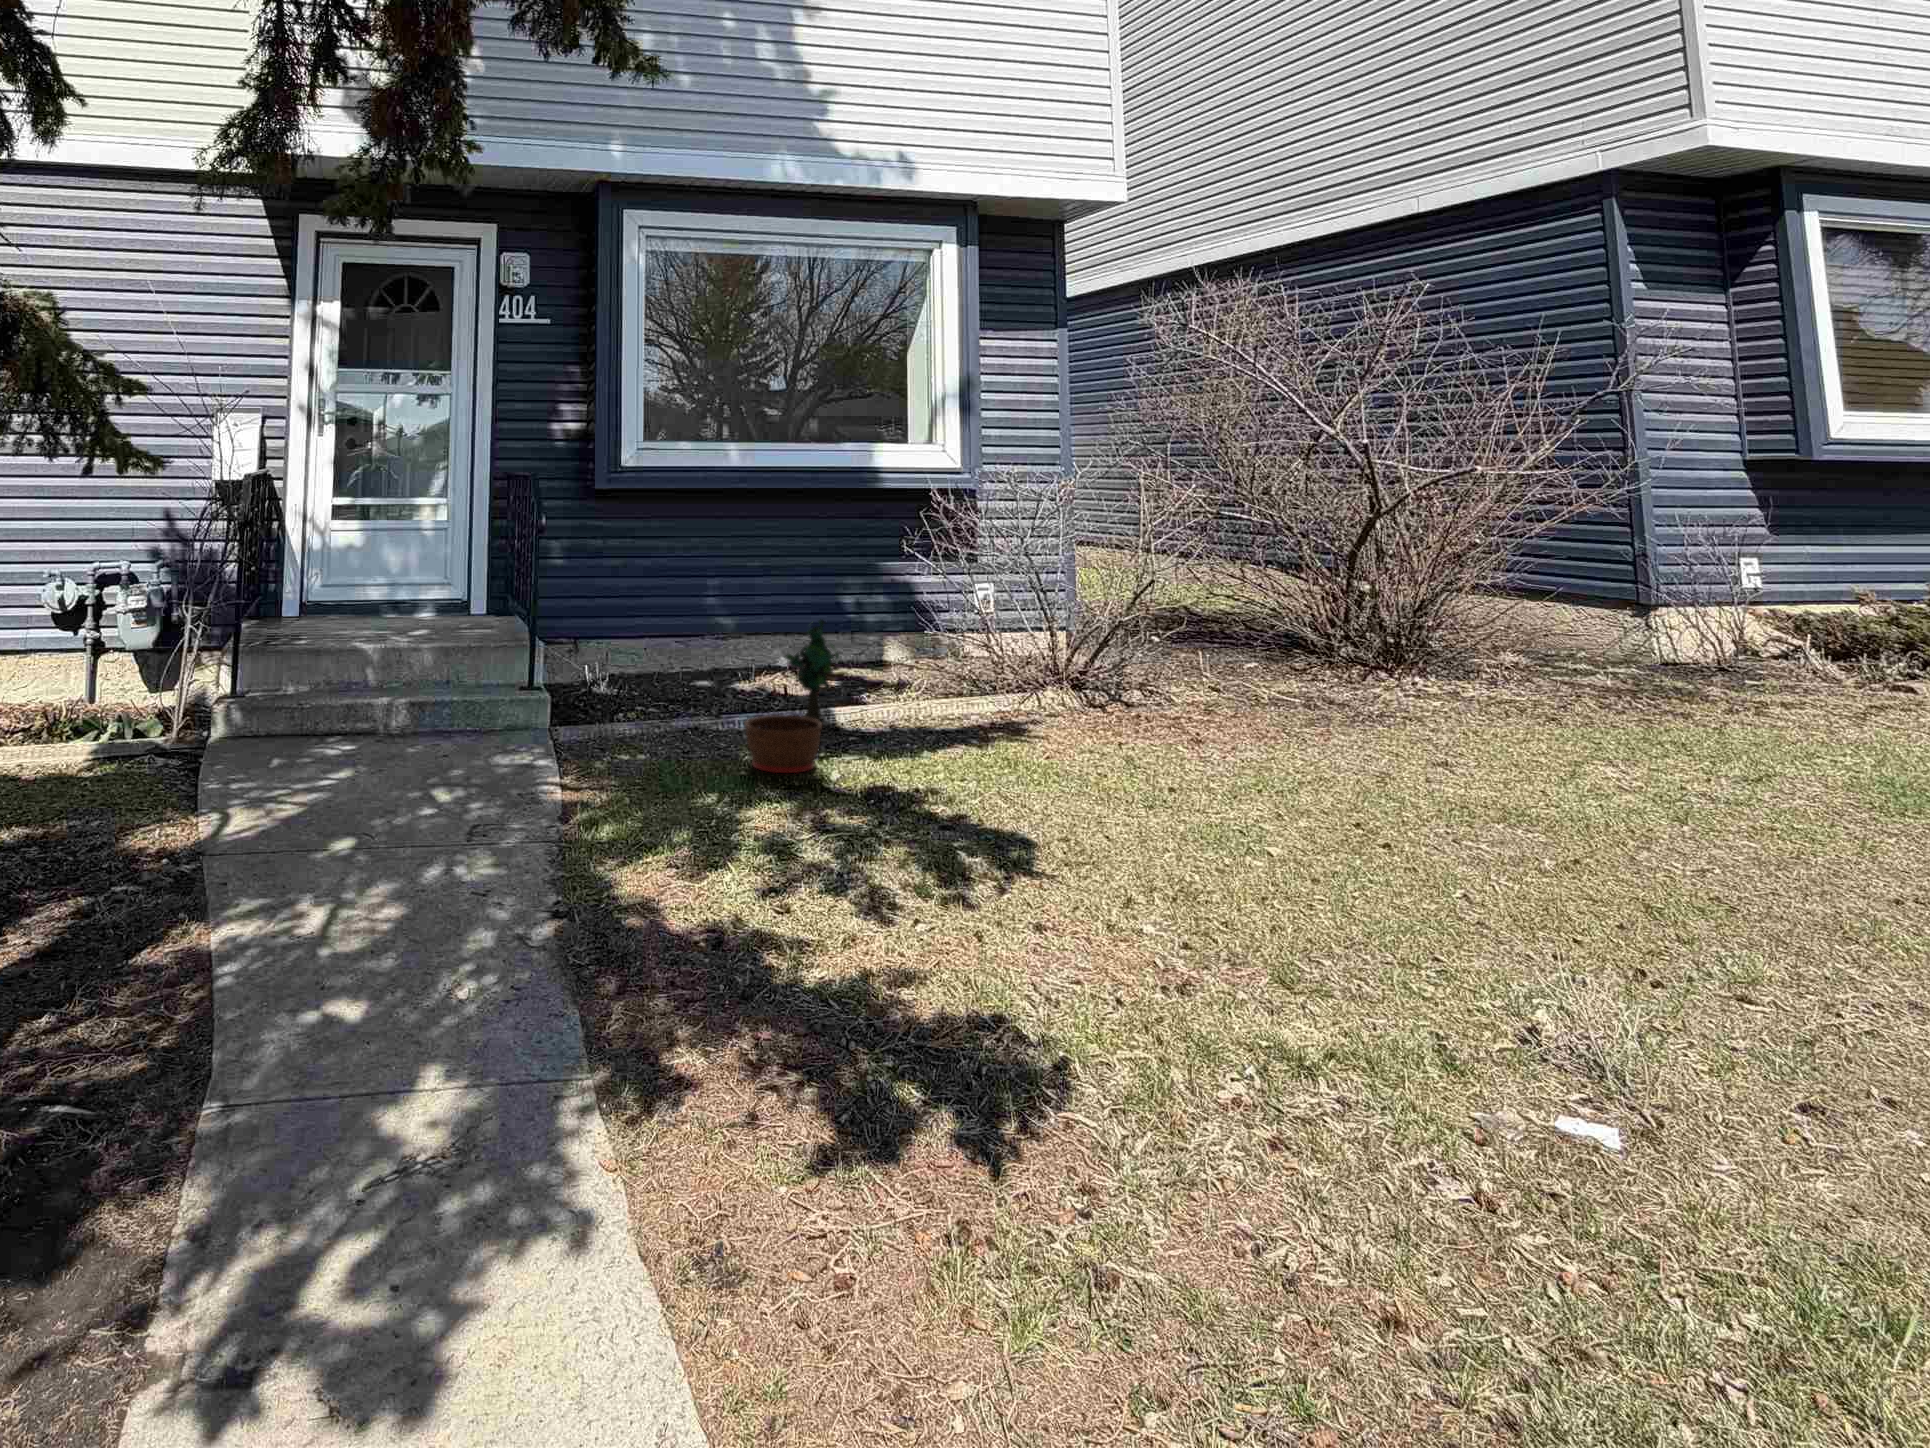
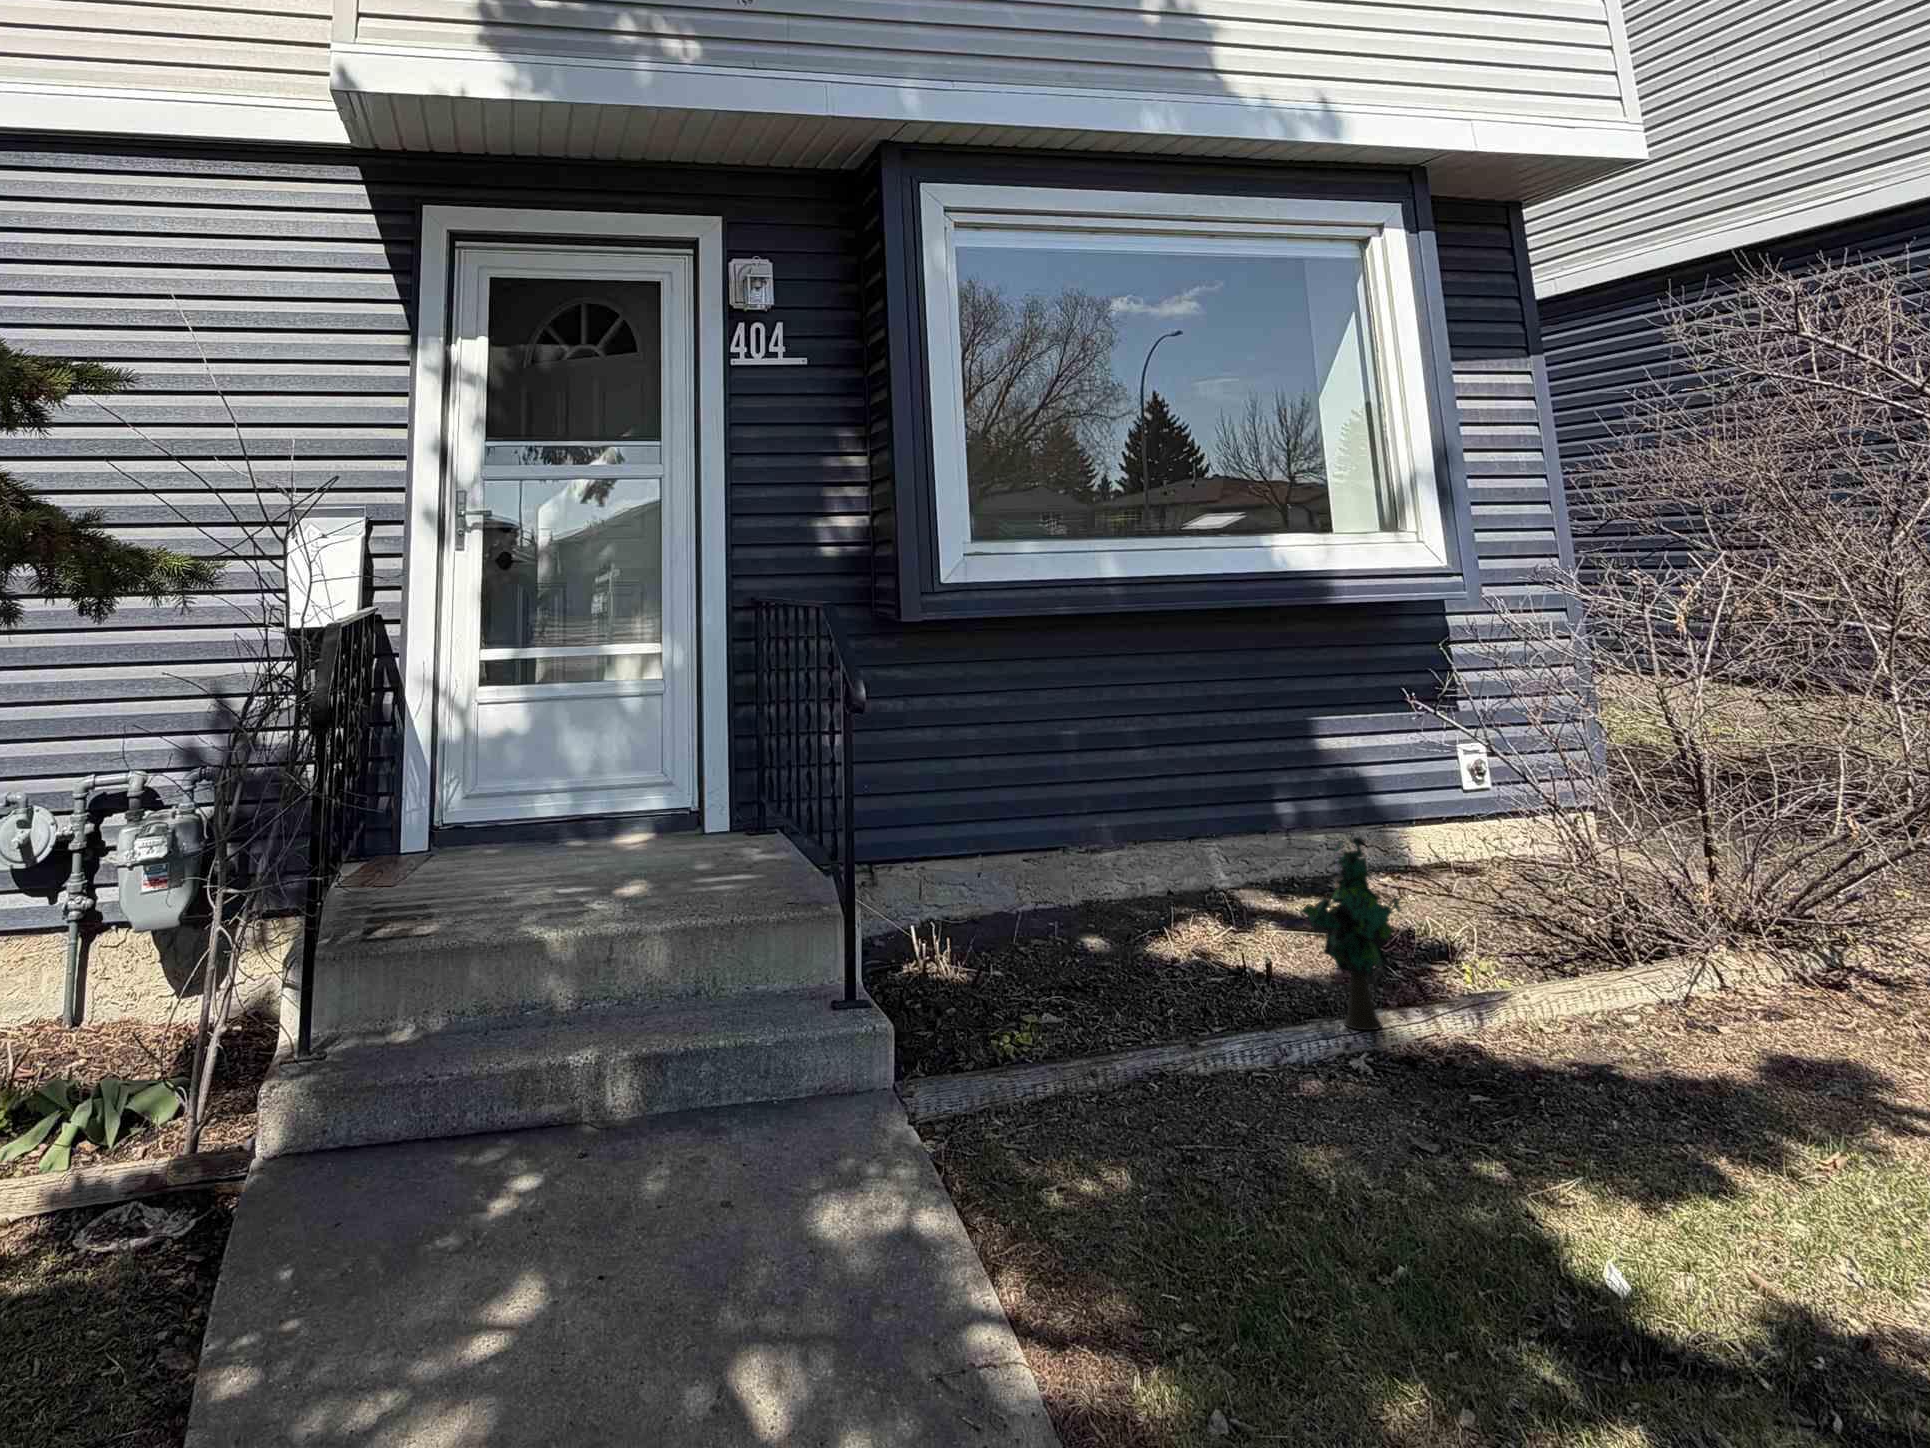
basket: present [744,715,822,773] -> none [1329,1051,1499,1197]

